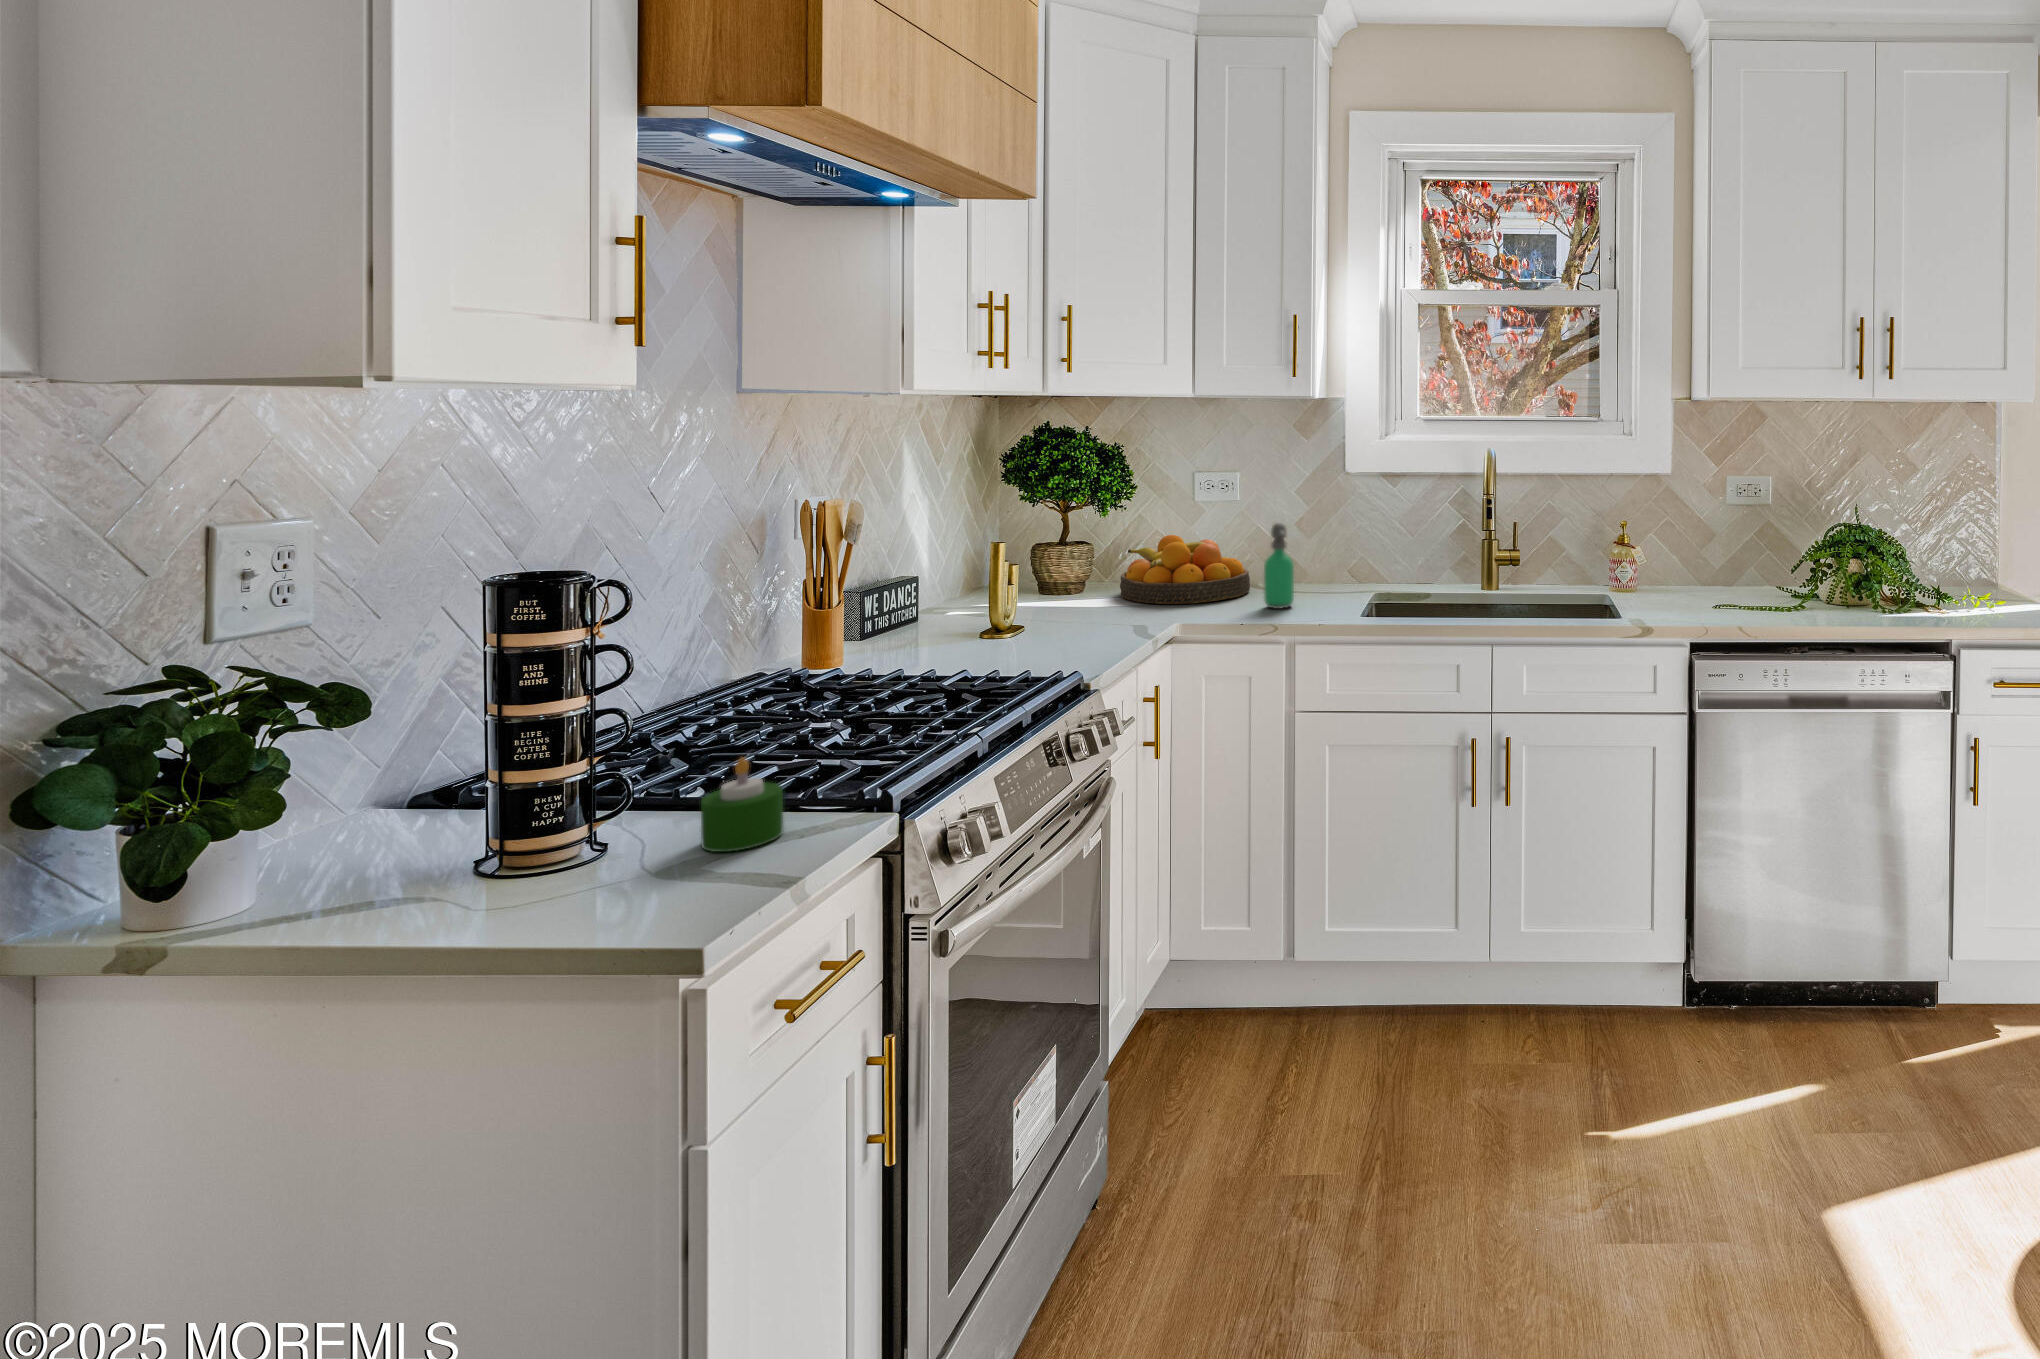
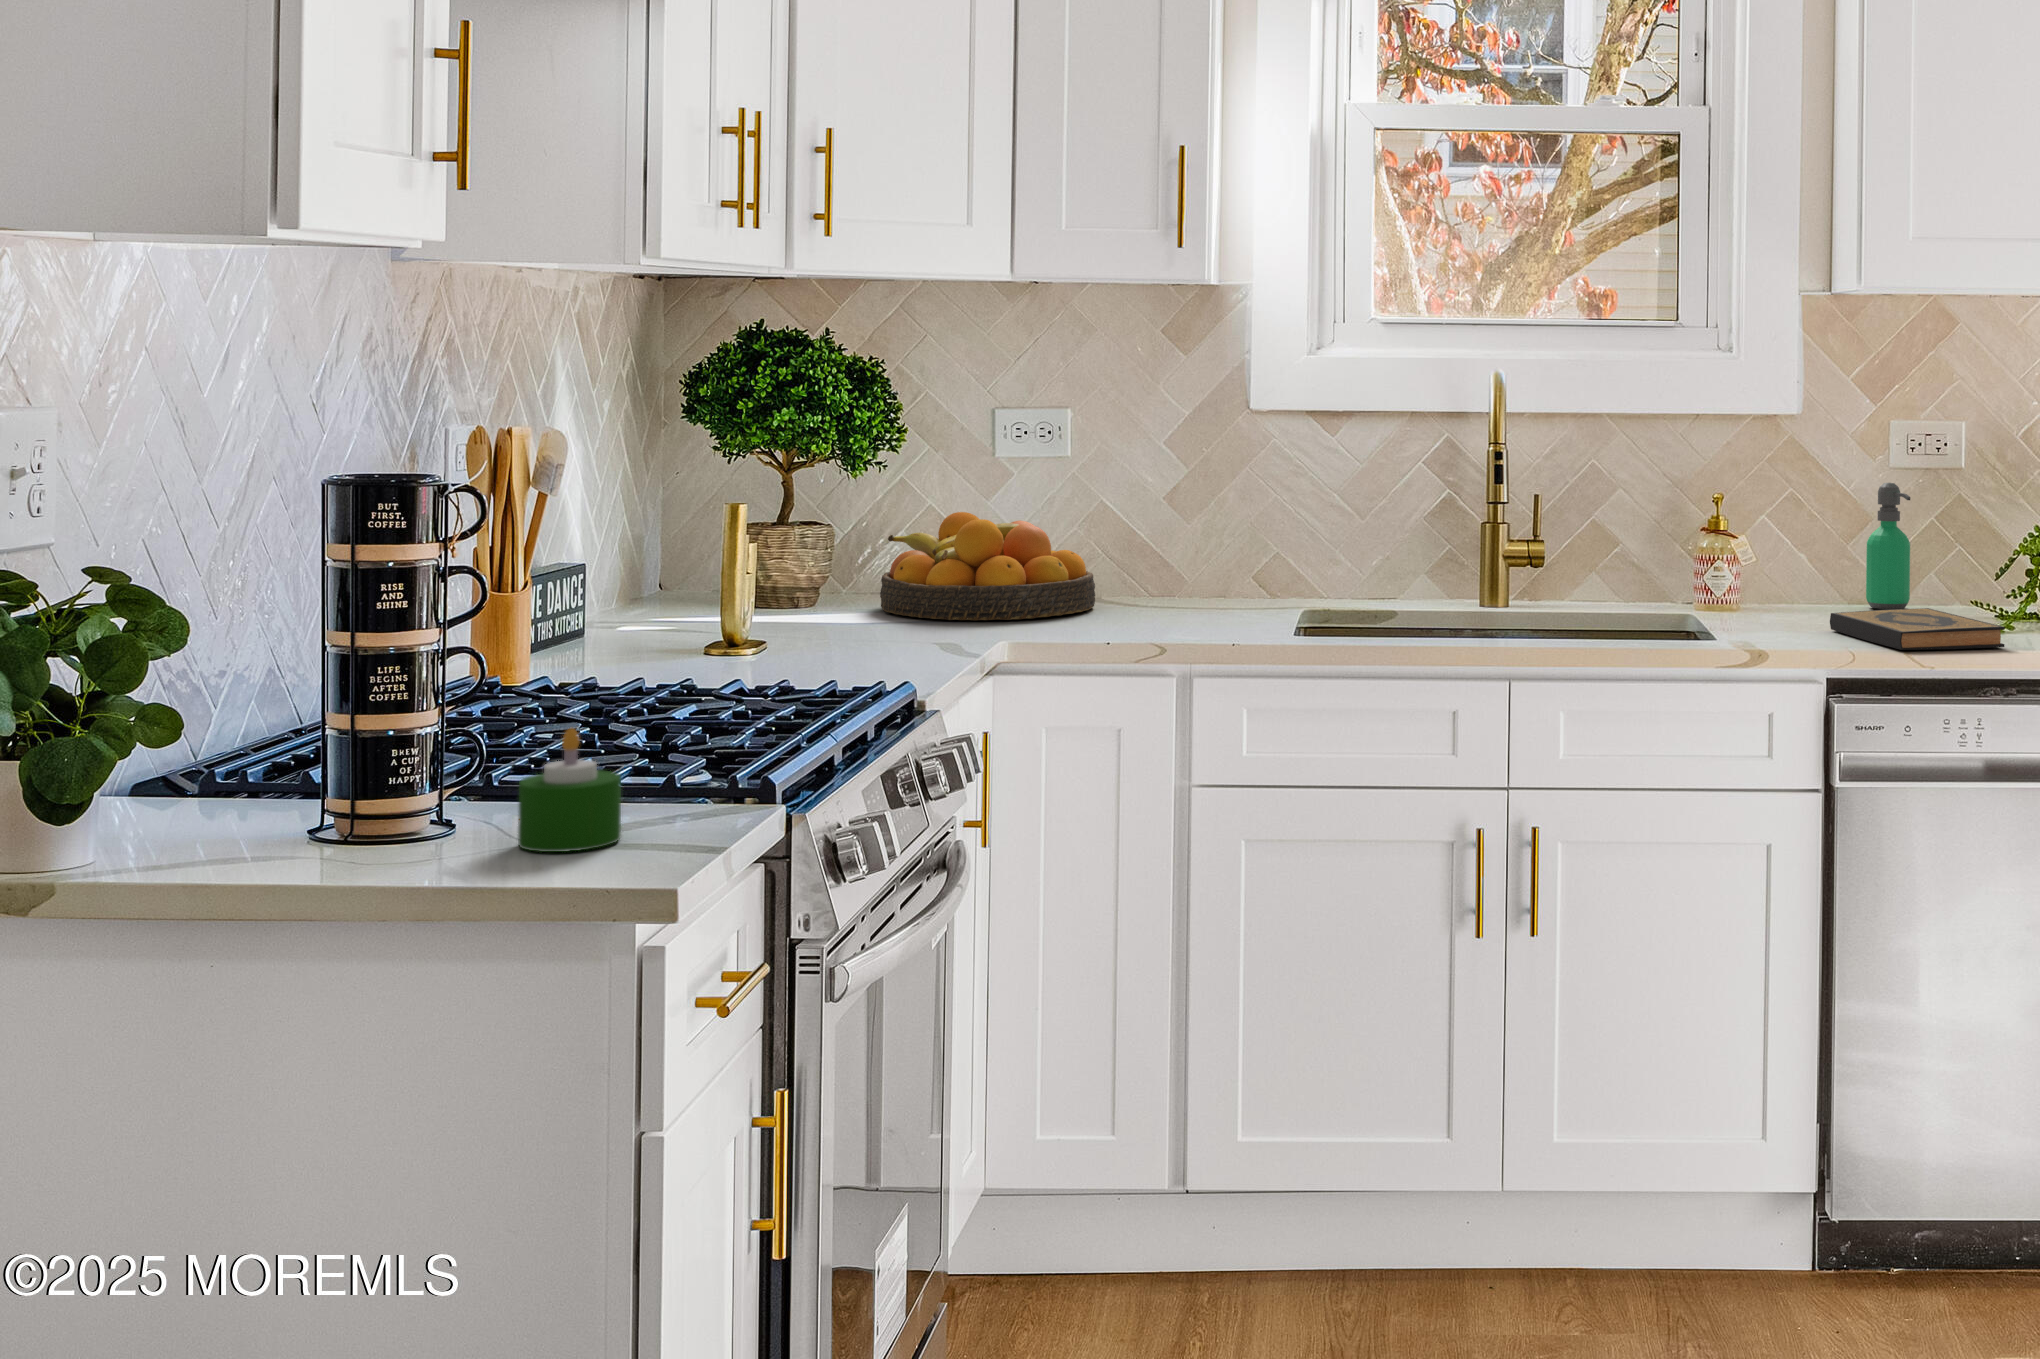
soap dispenser: present [1264,523,1294,609] -> present [1866,483,1910,609]
hardback book: none [1690,594,1798,627] -> present [1830,608,2005,650]

